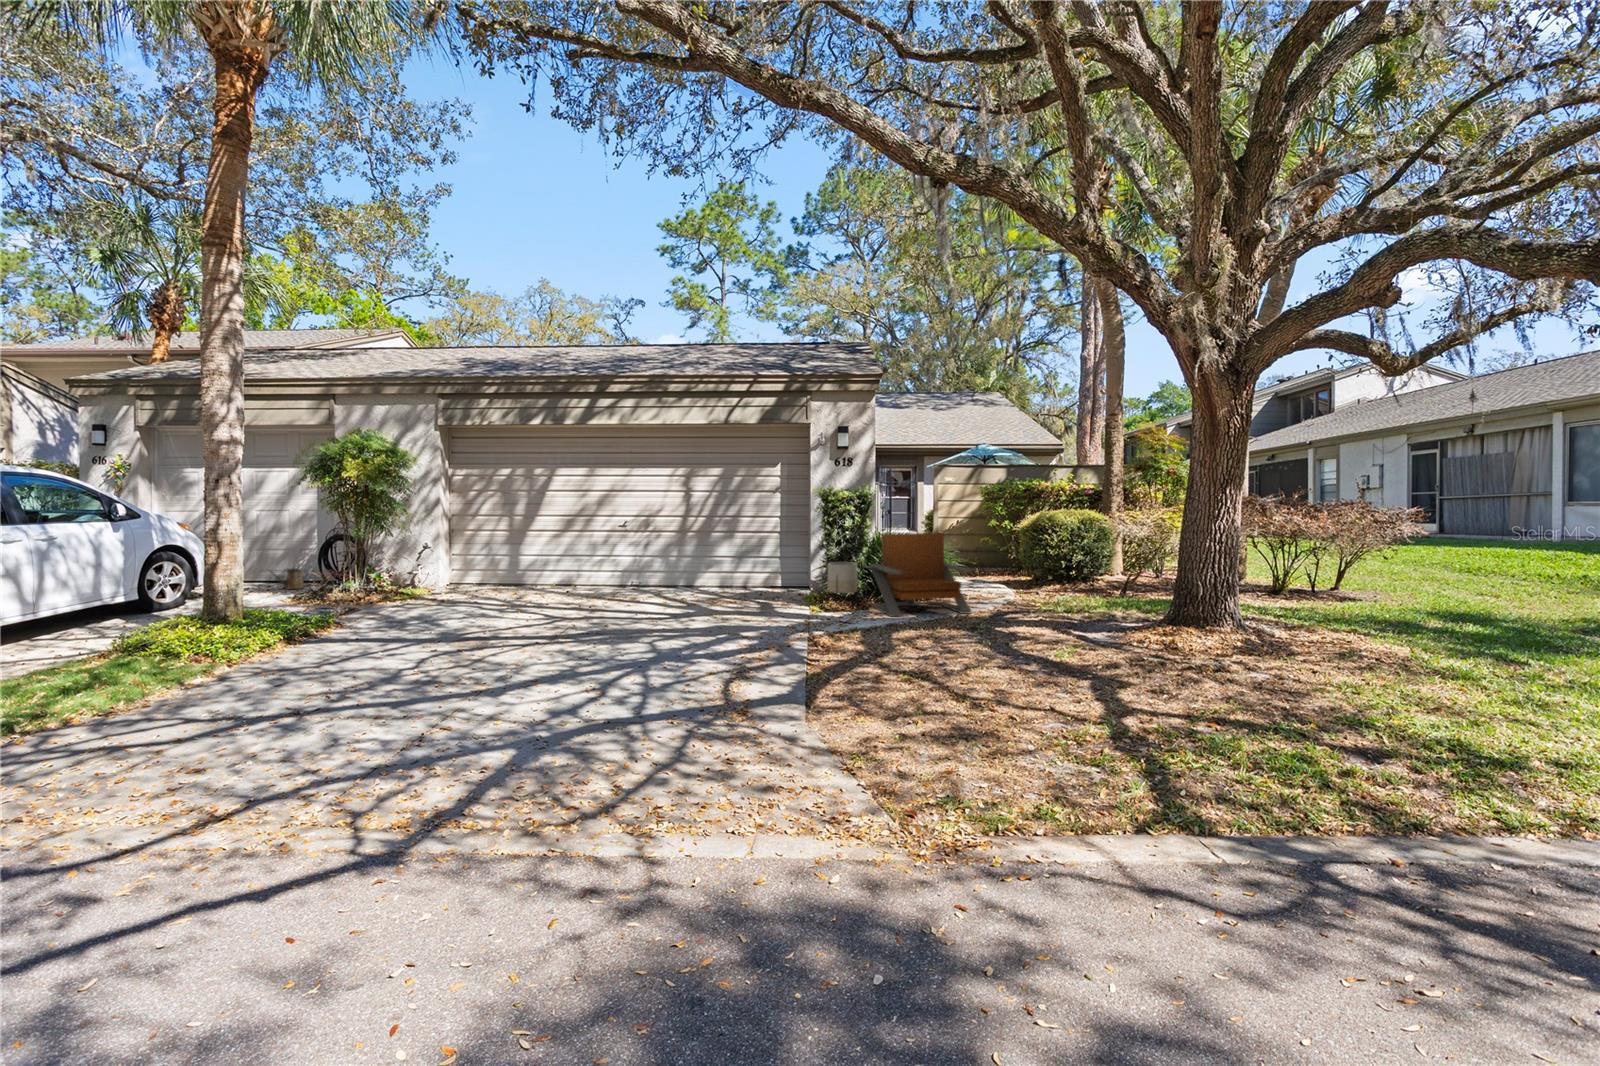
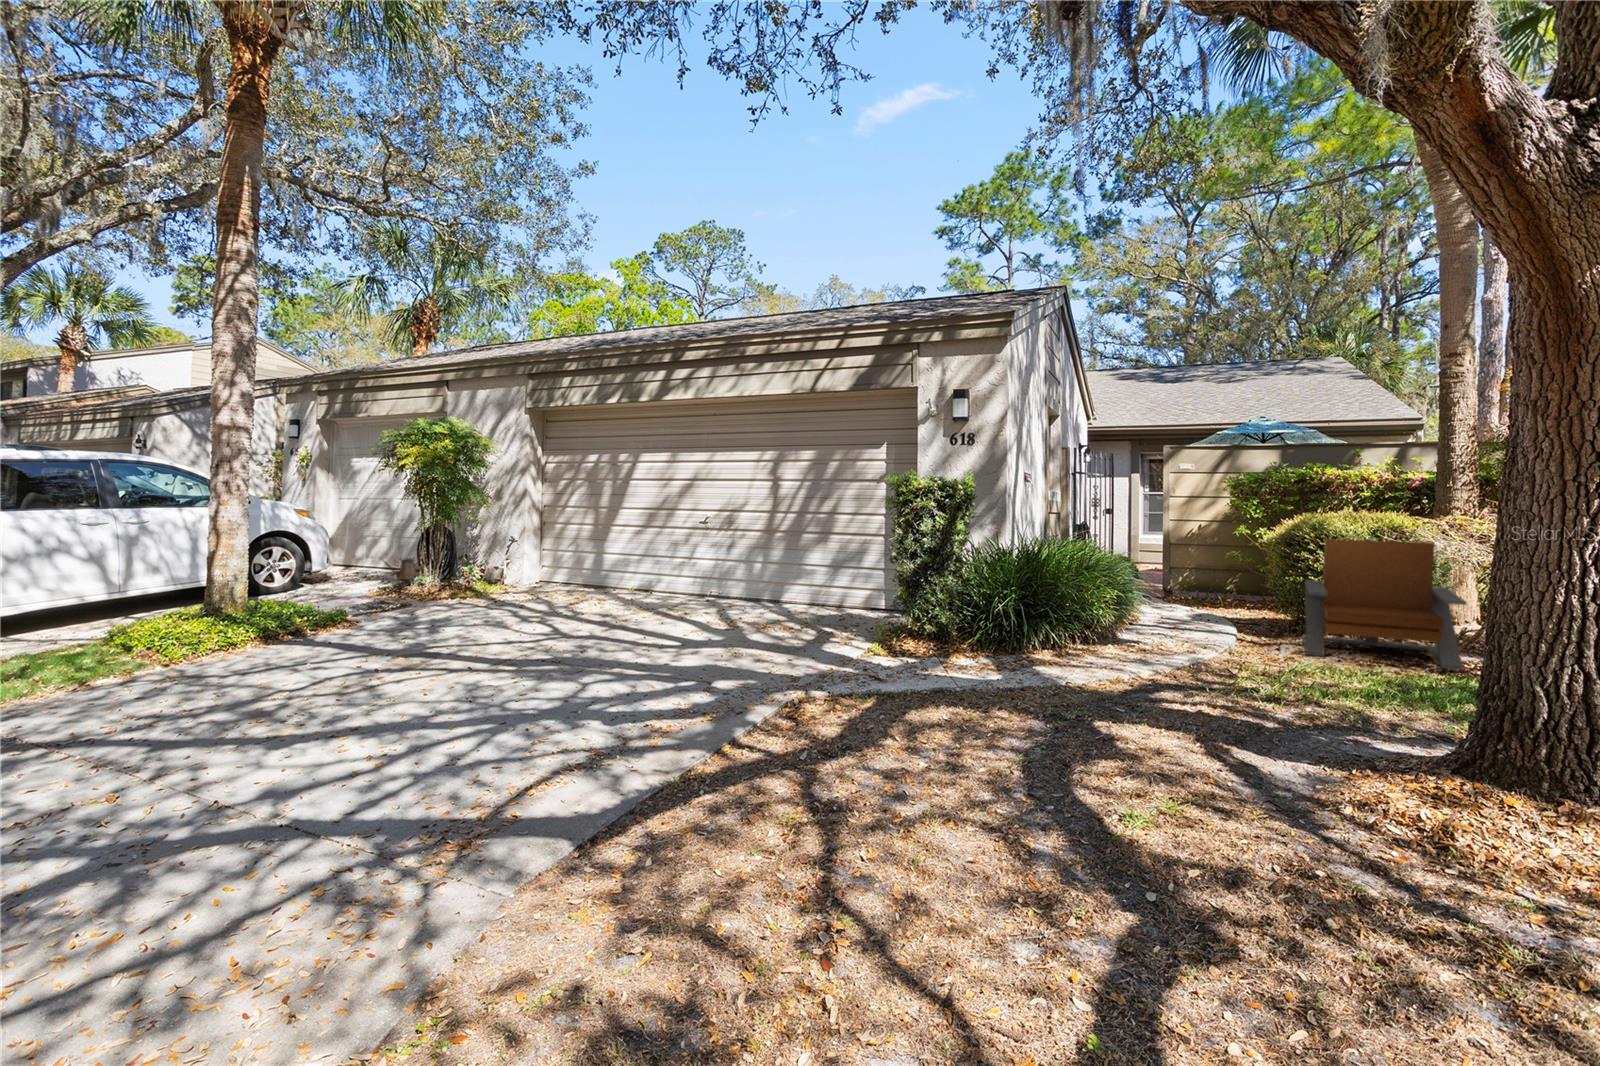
lounge chair: present [870,533,972,616] -> present [1302,539,1467,670]
planter: present [828,562,858,594] -> none [907,584,952,648]

